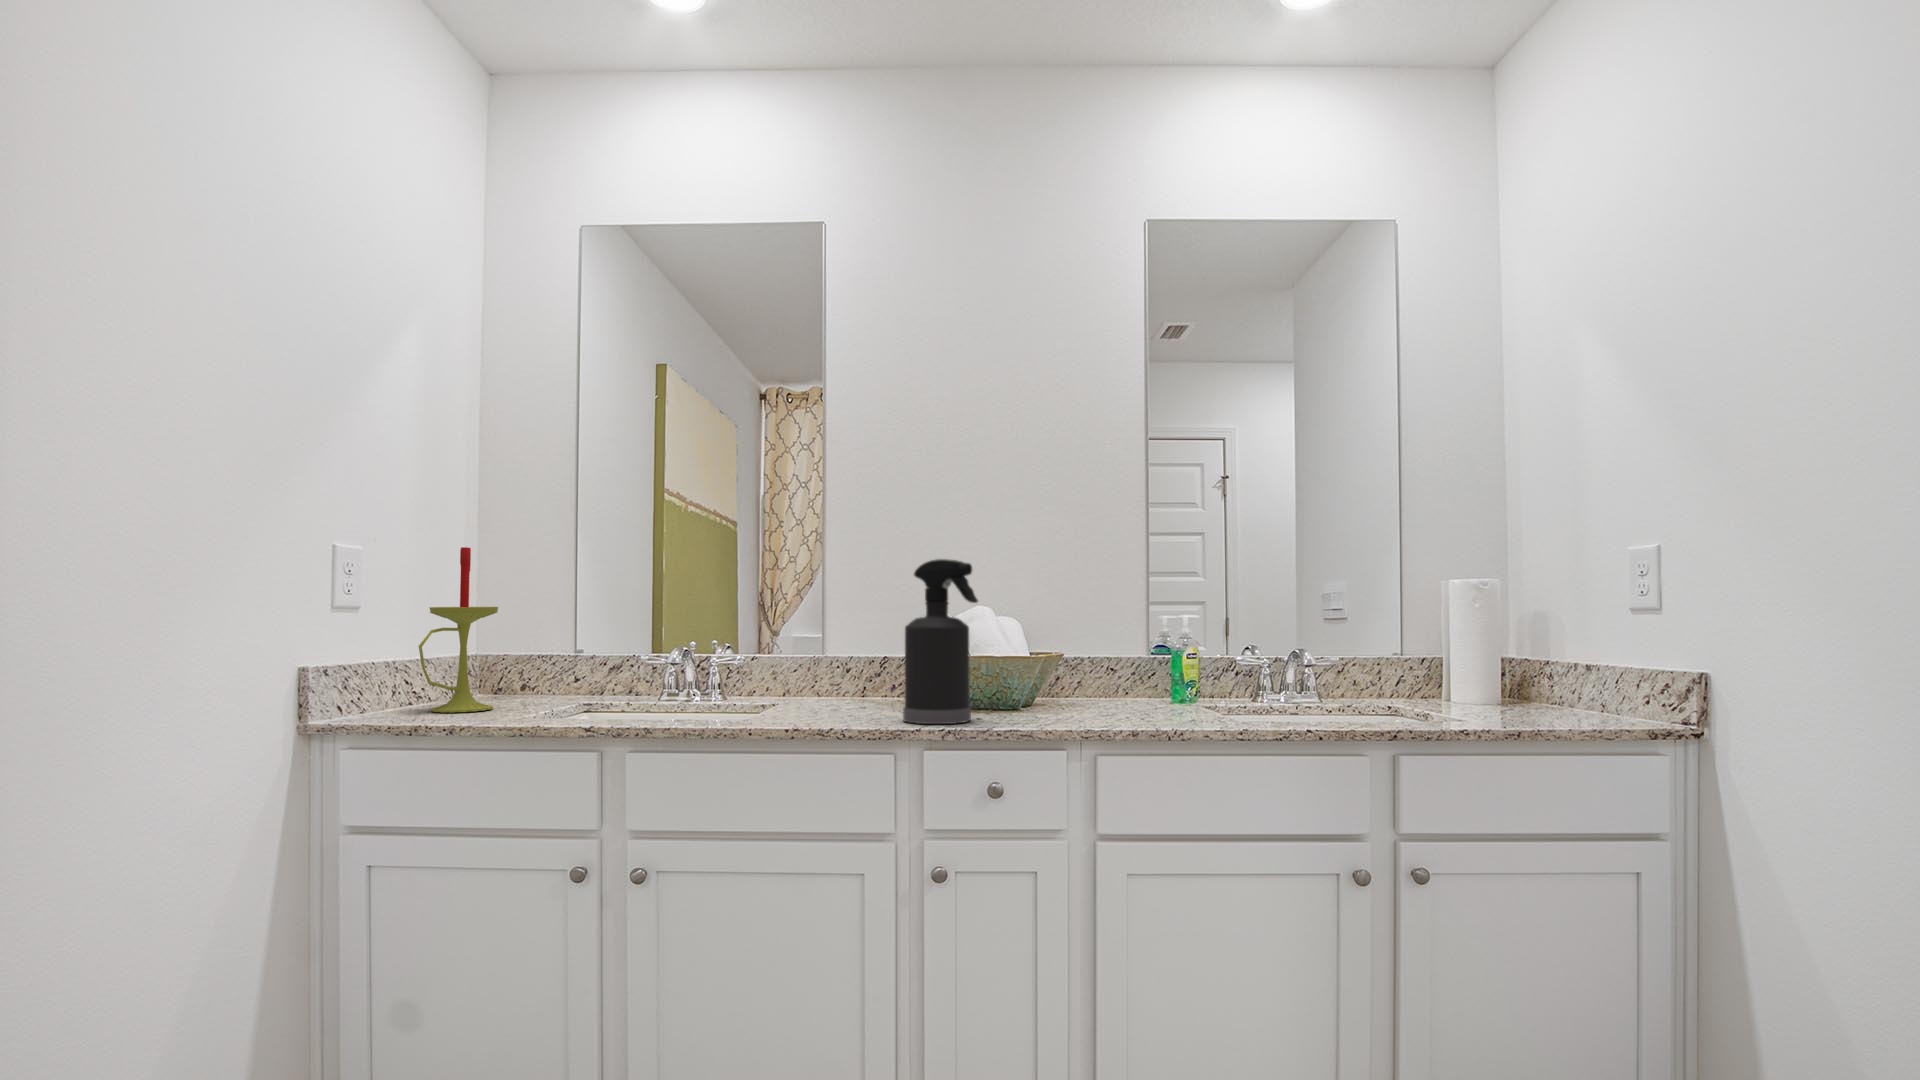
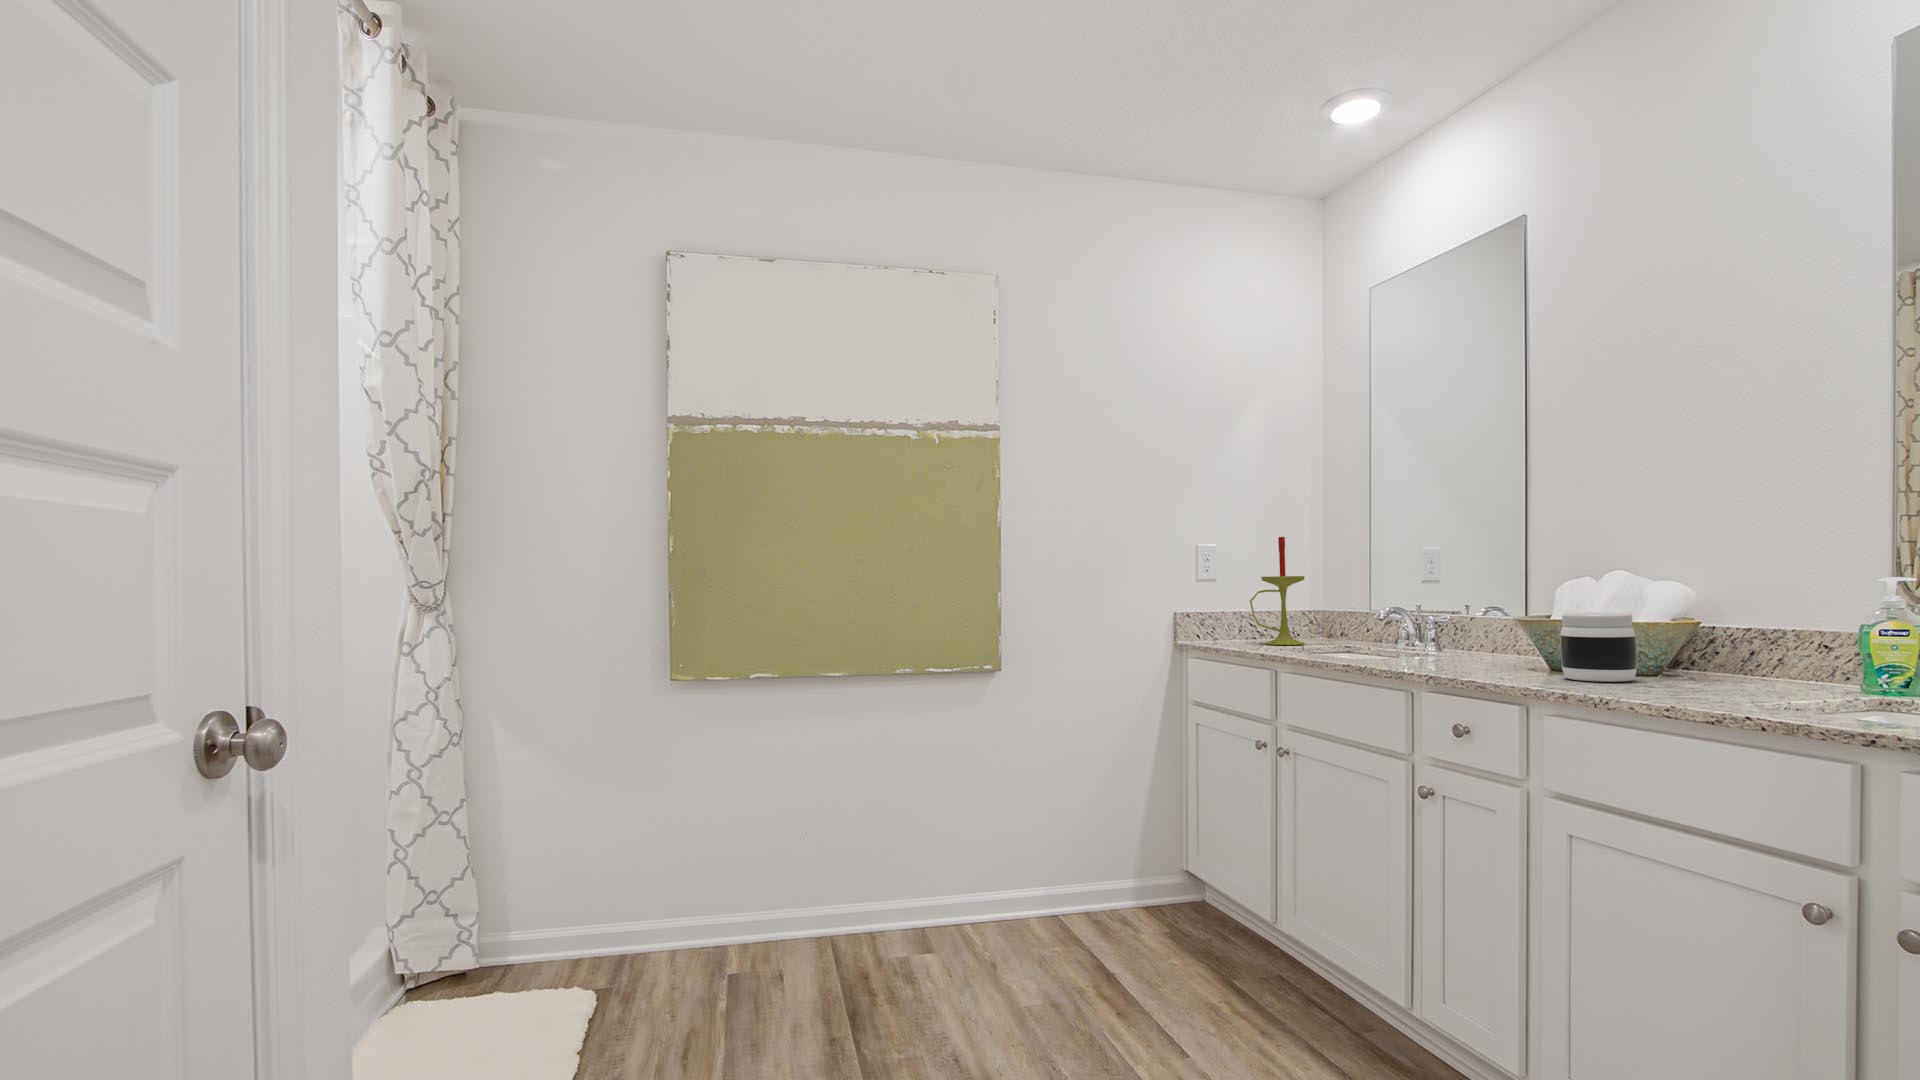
spray bottle: present [903,559,978,724] -> none [1438,531,1506,676]
jar: none [1002,647,1066,716] -> present [1560,613,1637,682]

